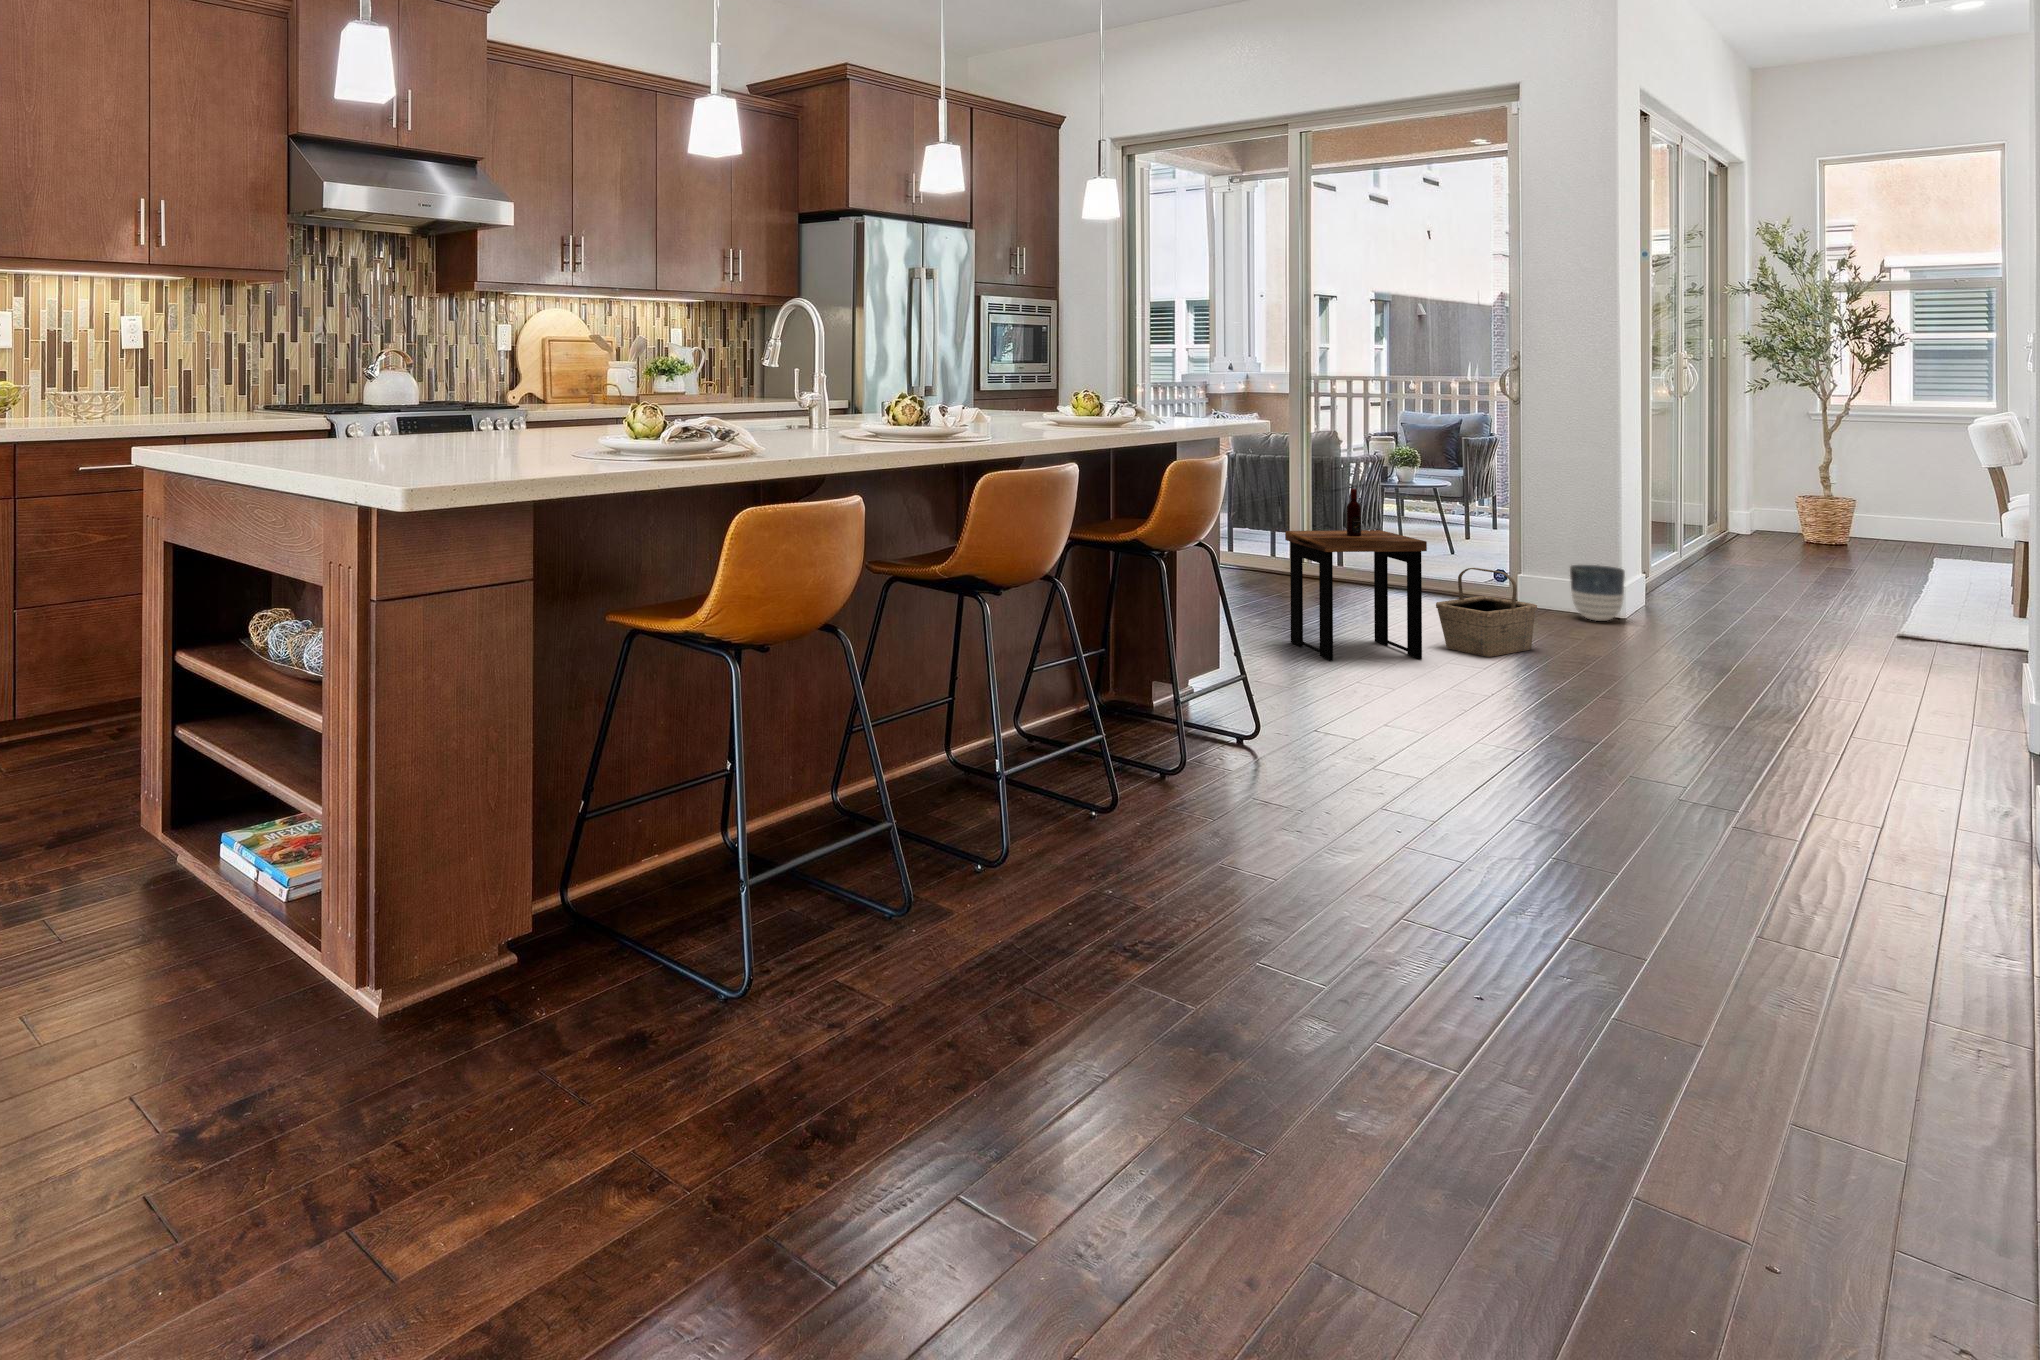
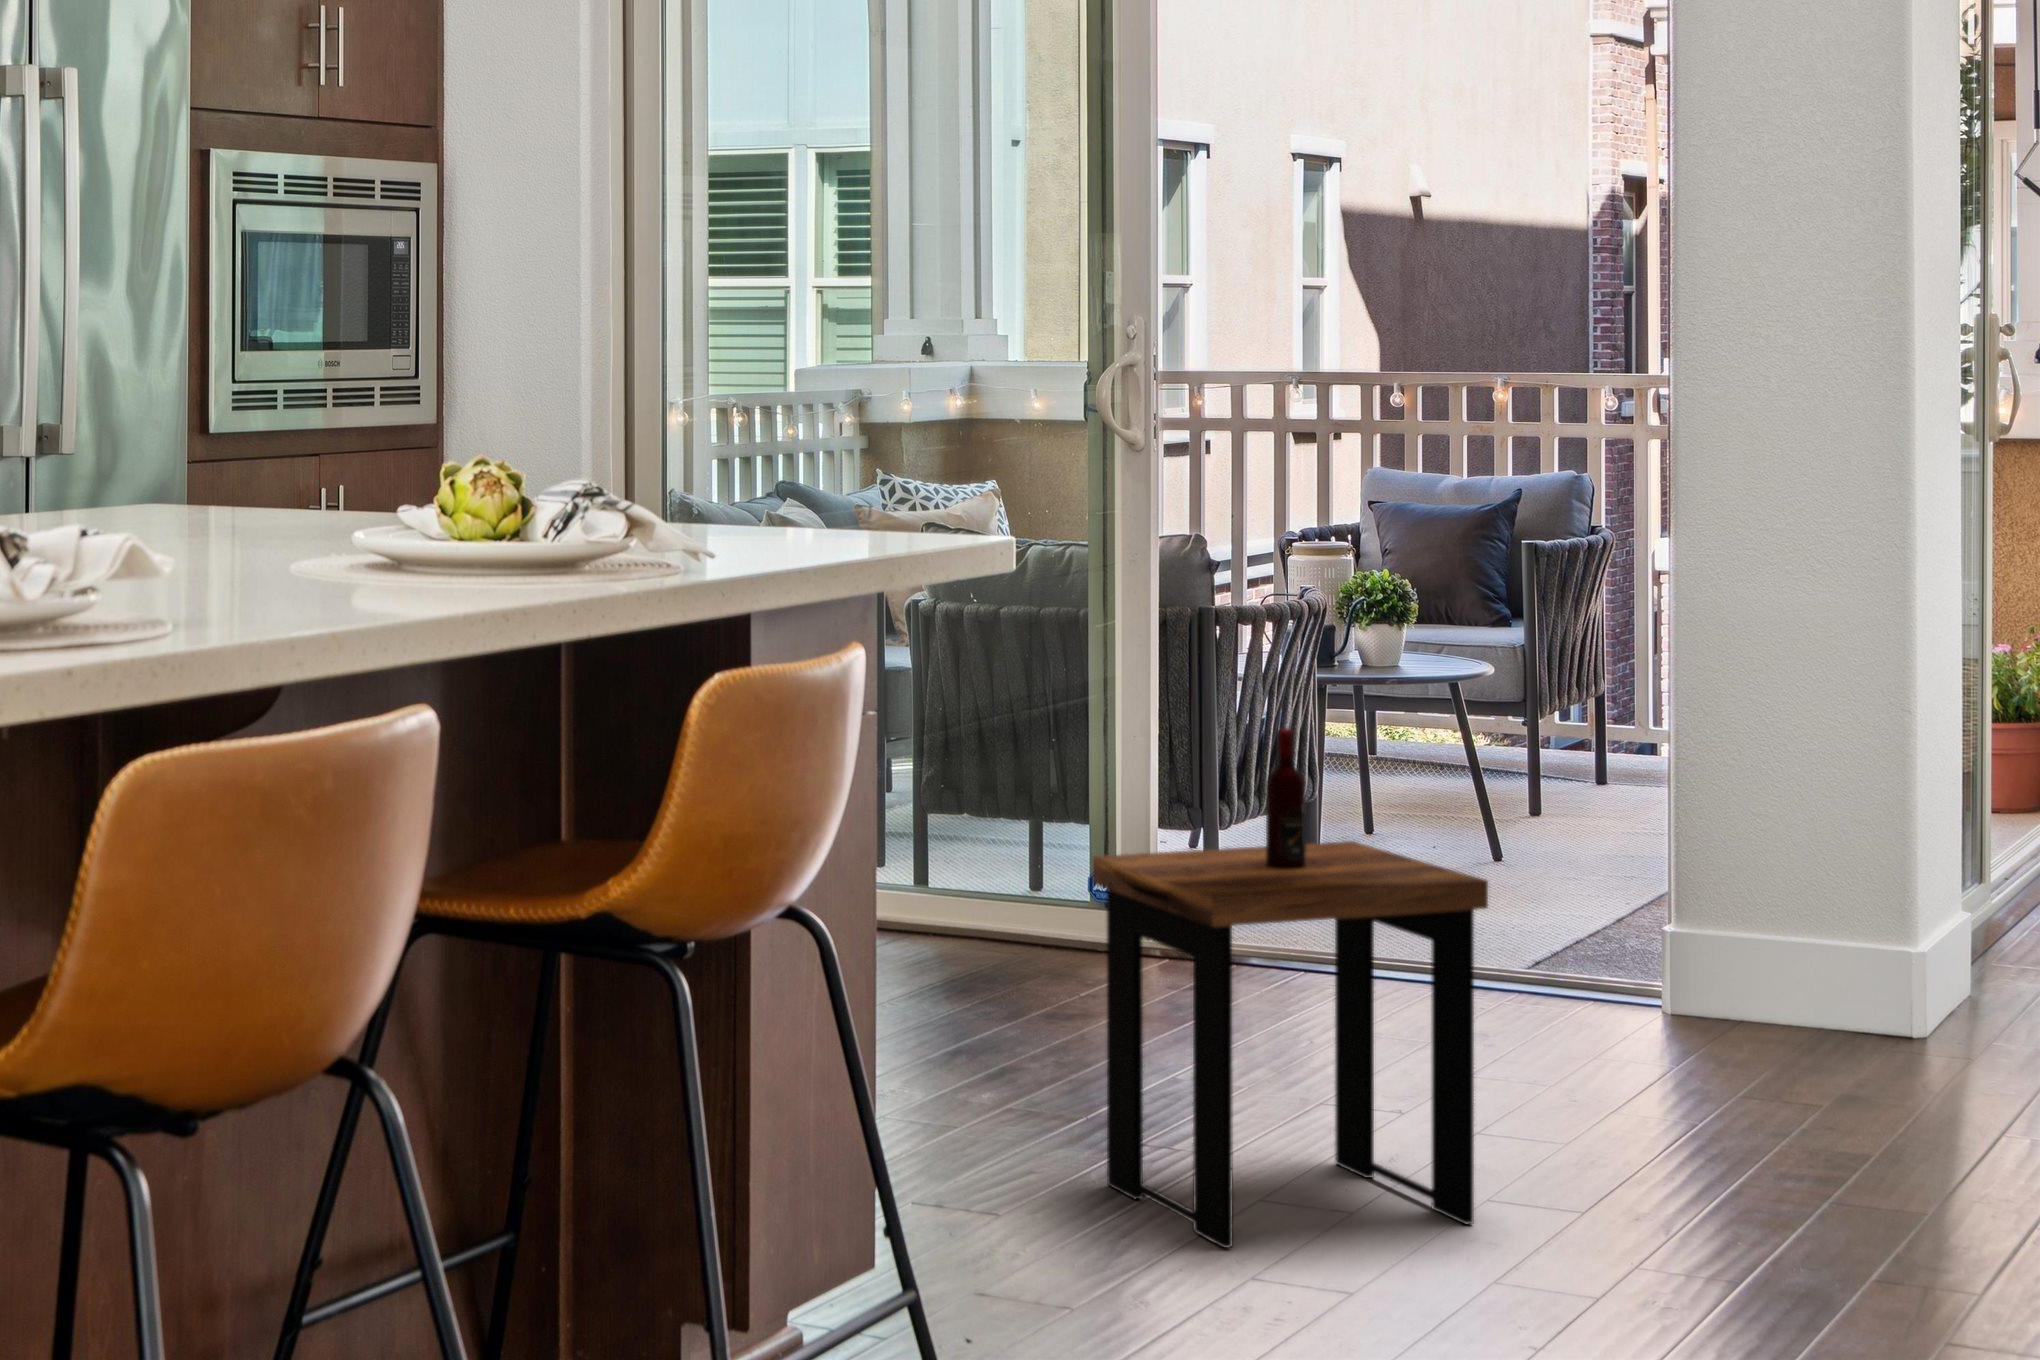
planter: present [1570,565,1625,621] -> none [1822,896,1961,1053]
basket: present [1436,568,1537,657] -> none [1503,940,1767,1201]

